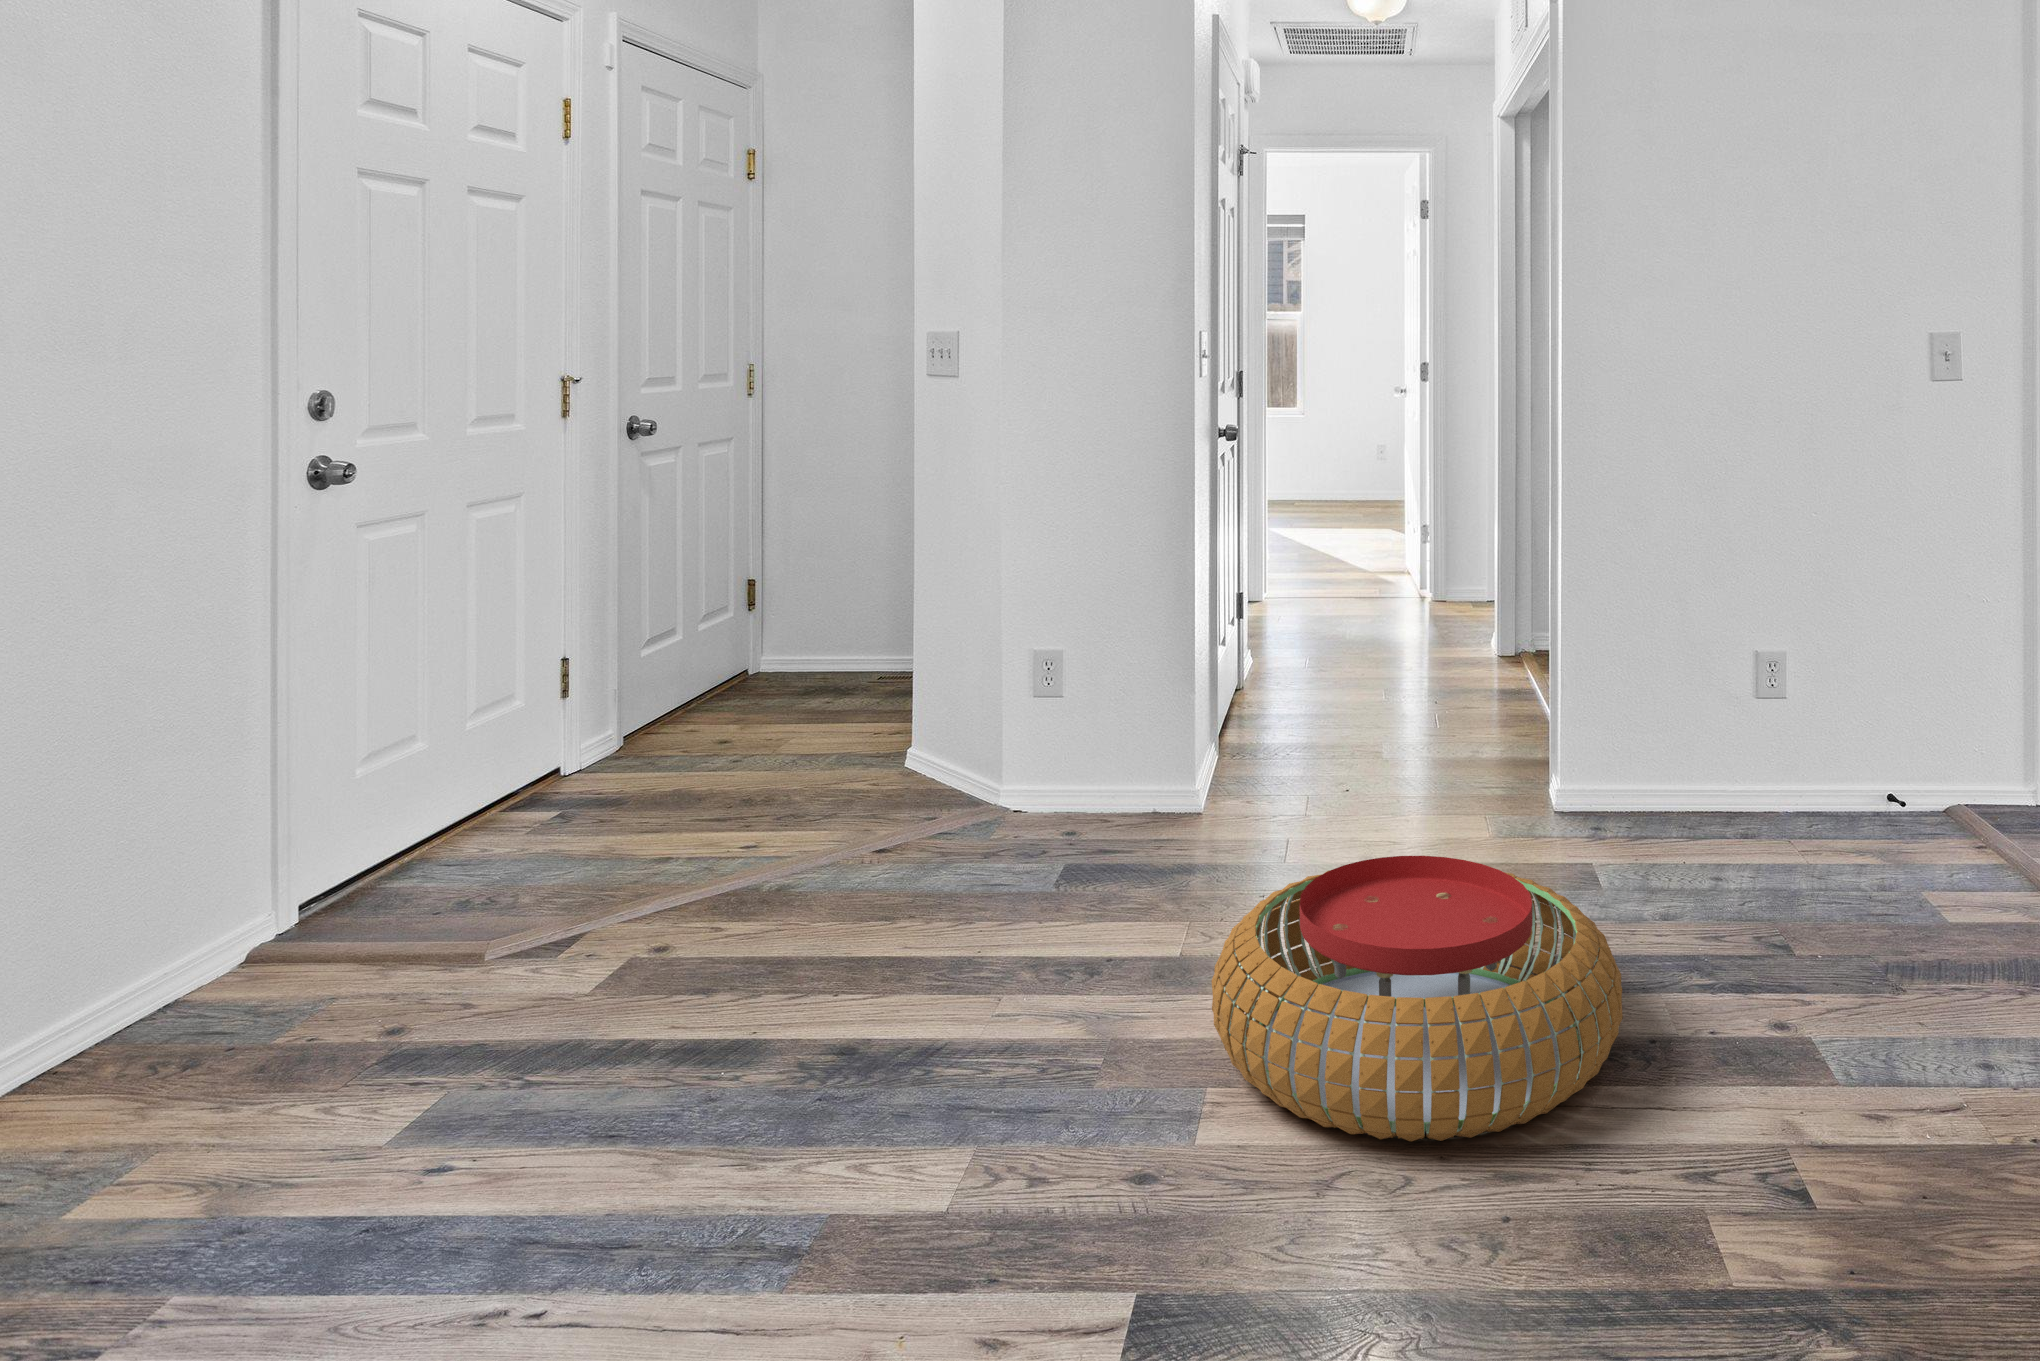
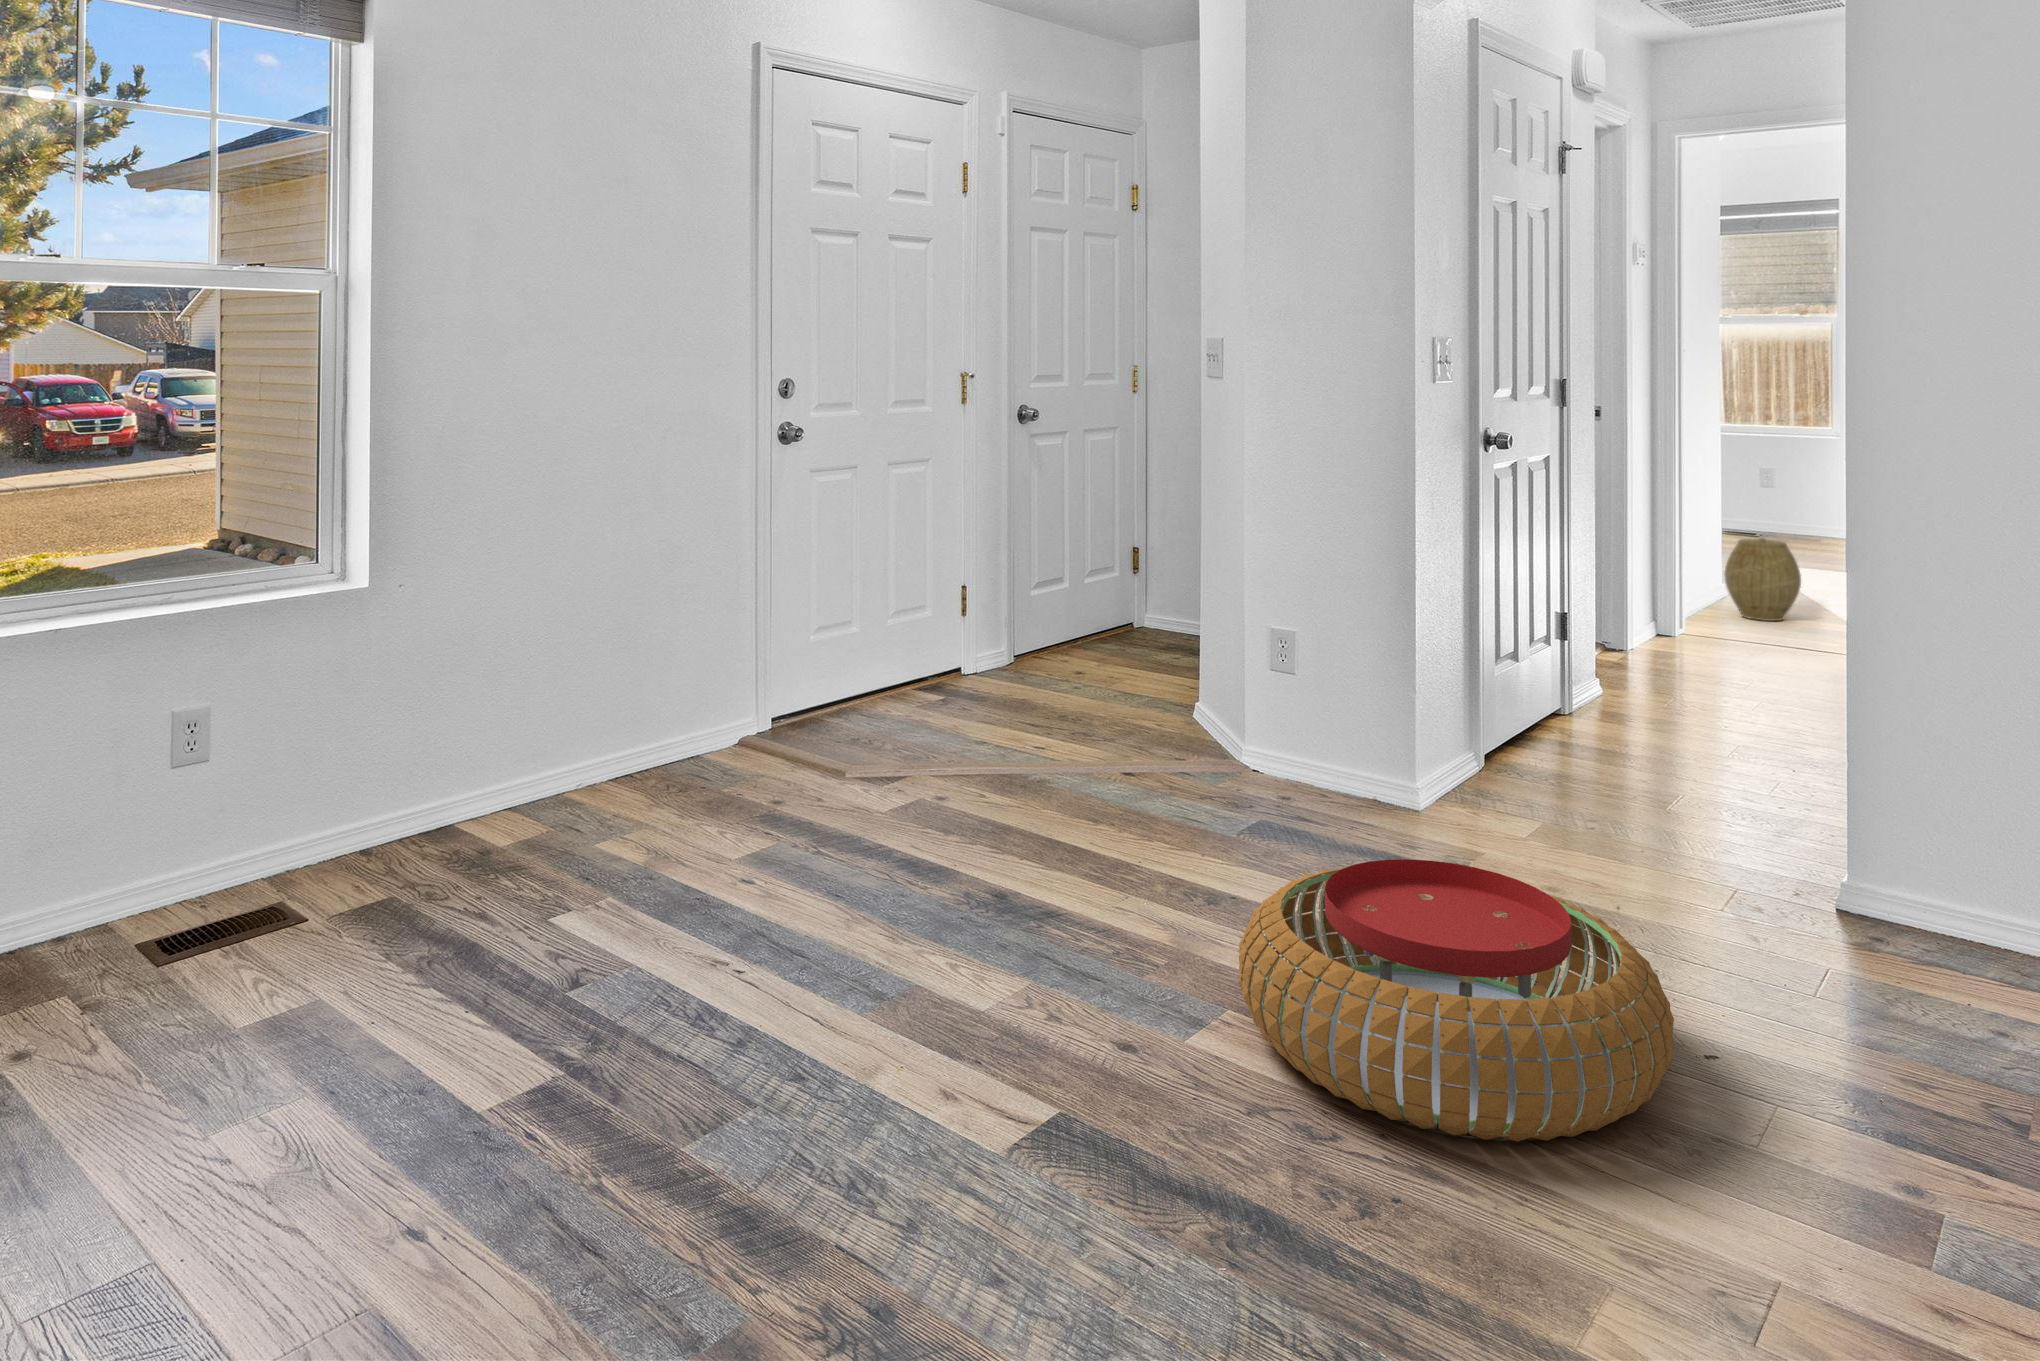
woven basket: none [1284,502,1341,575] -> present [1724,537,1801,621]

